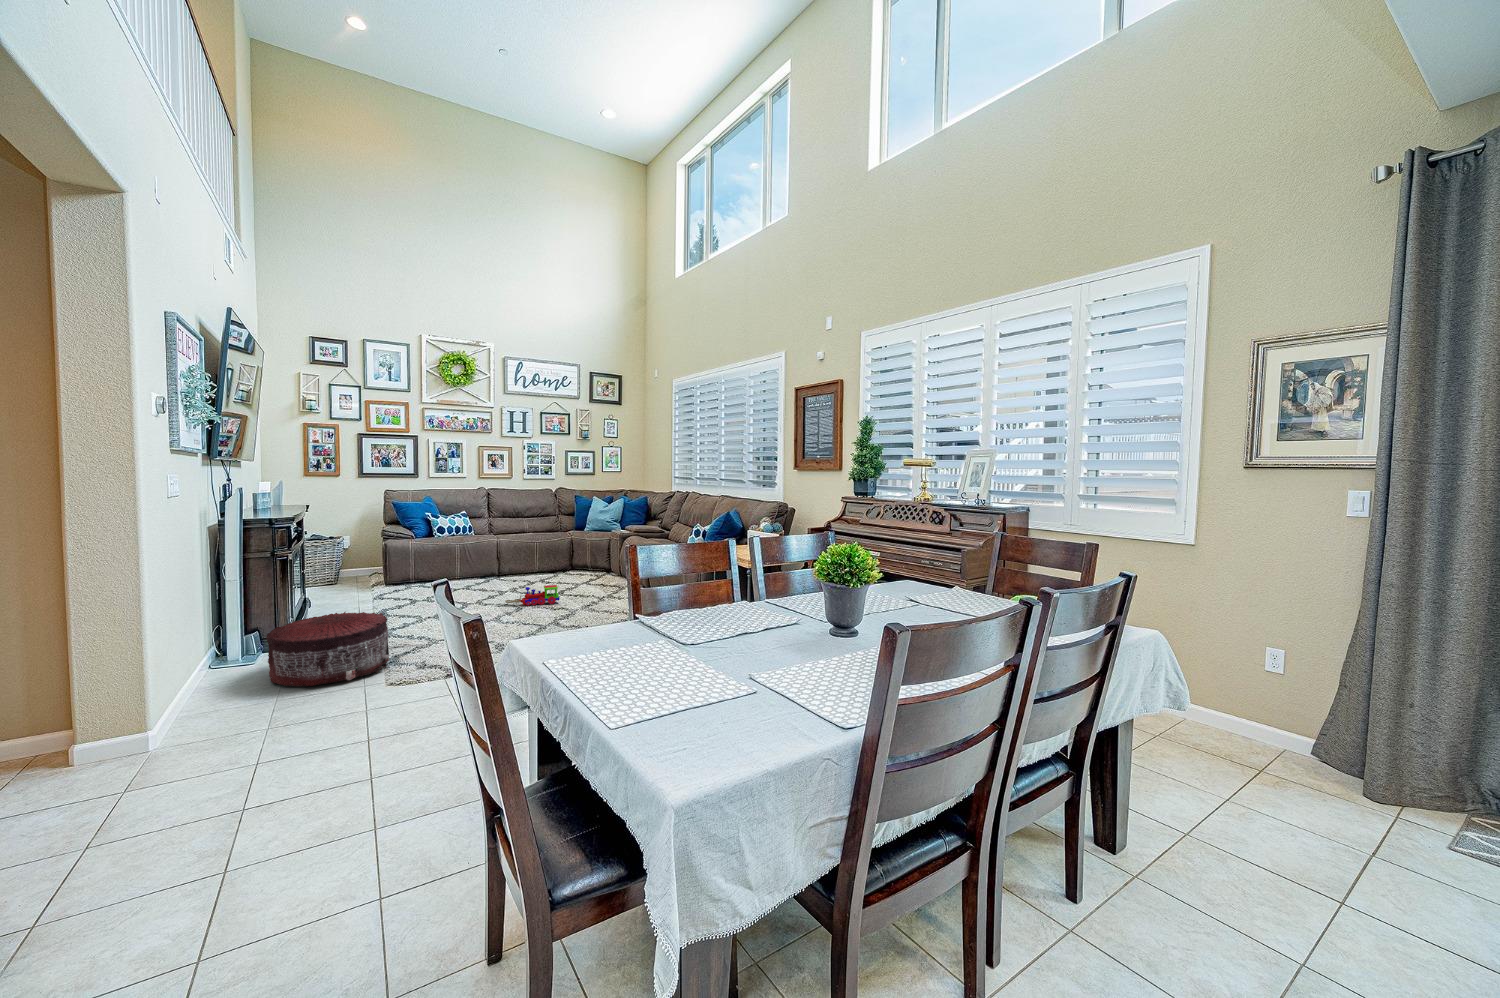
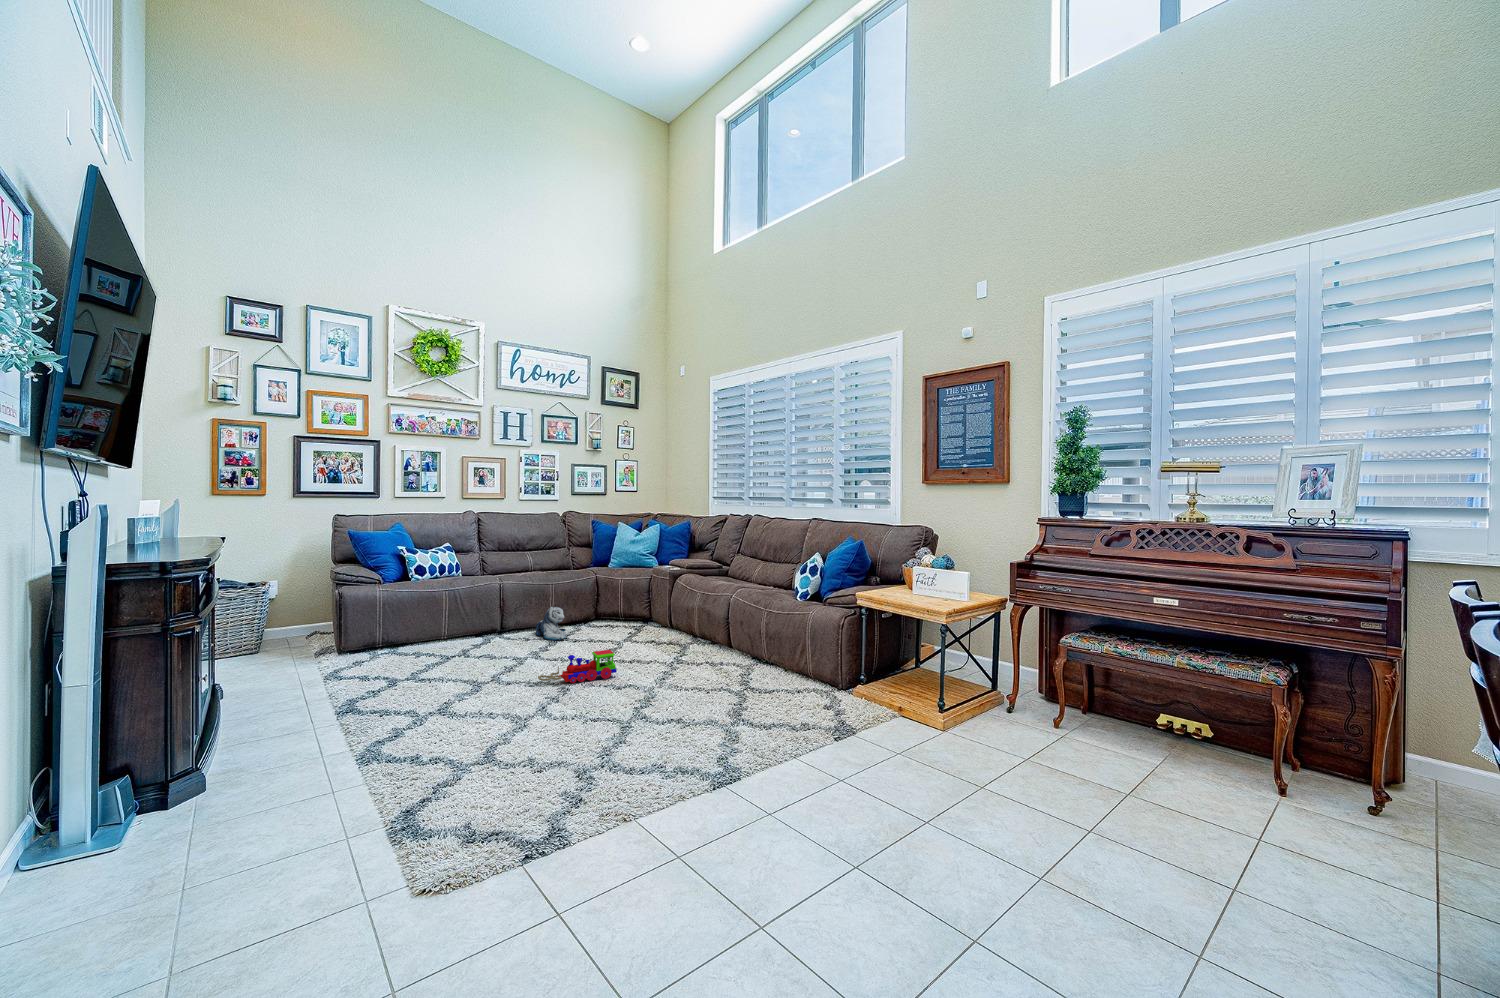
plush toy: none [524,558,547,582] -> present [536,607,566,641]
pouf: present [266,612,389,686] -> none [149,730,401,918]

